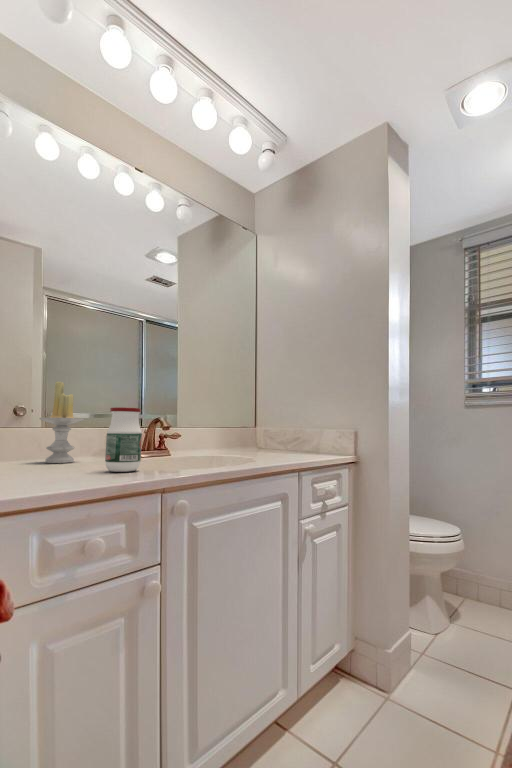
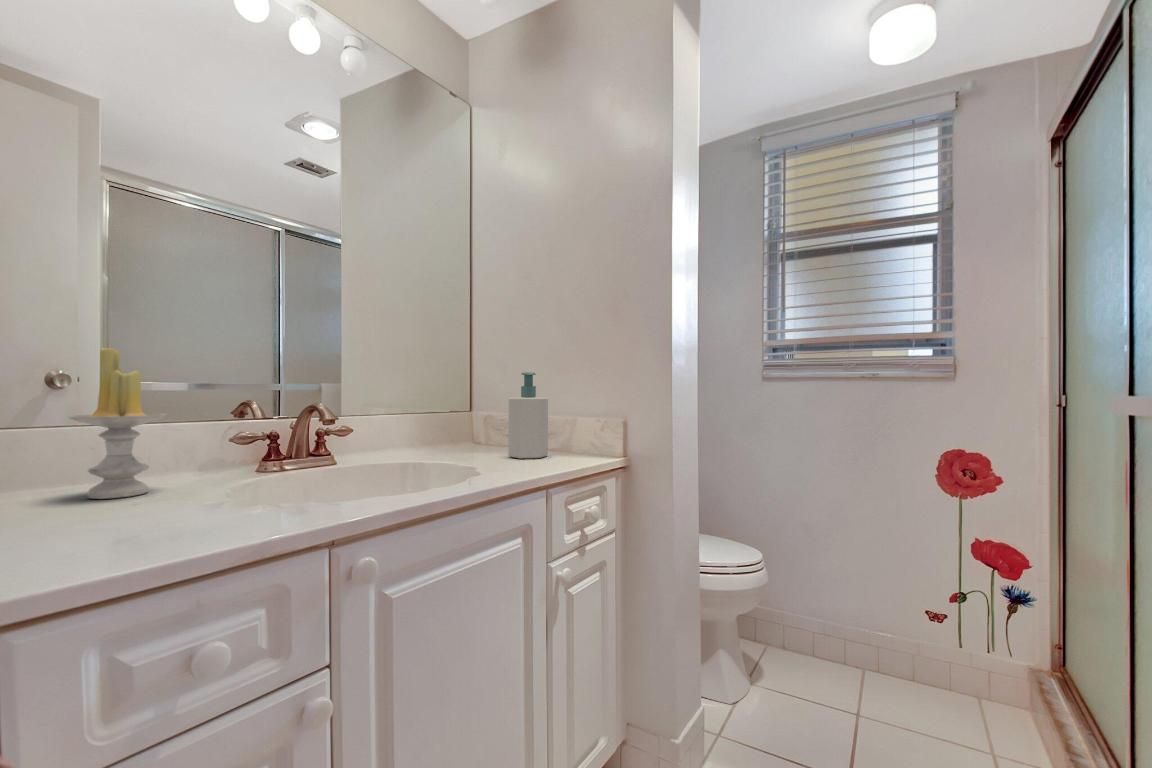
soap bottle: none [275,399,301,456] -> present [508,372,548,458]
jar: present [105,407,142,472] -> none [195,408,271,529]

